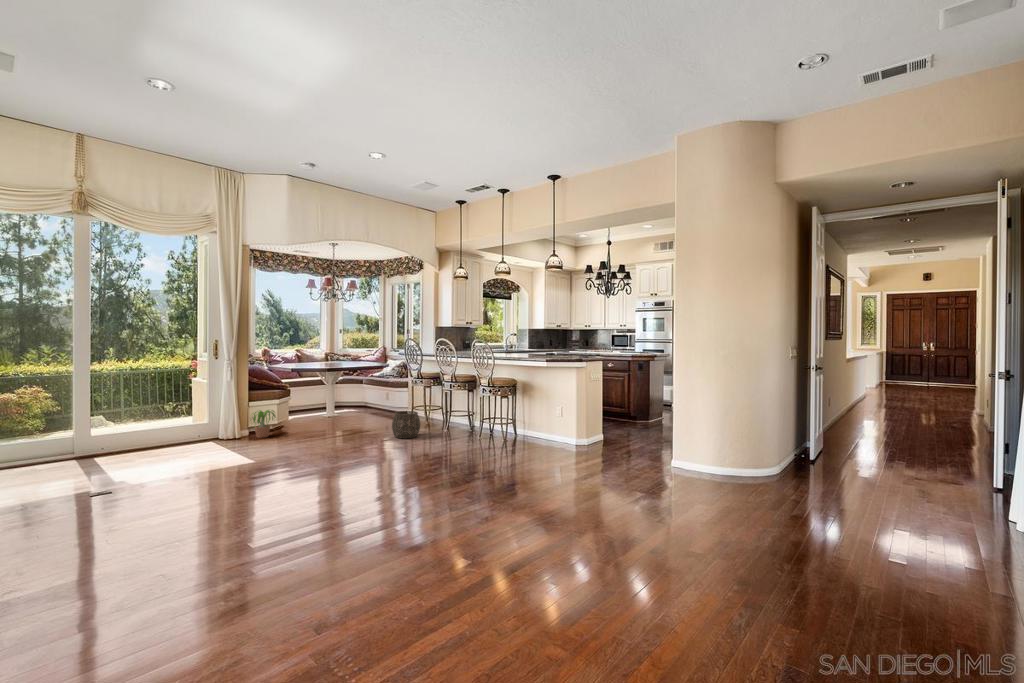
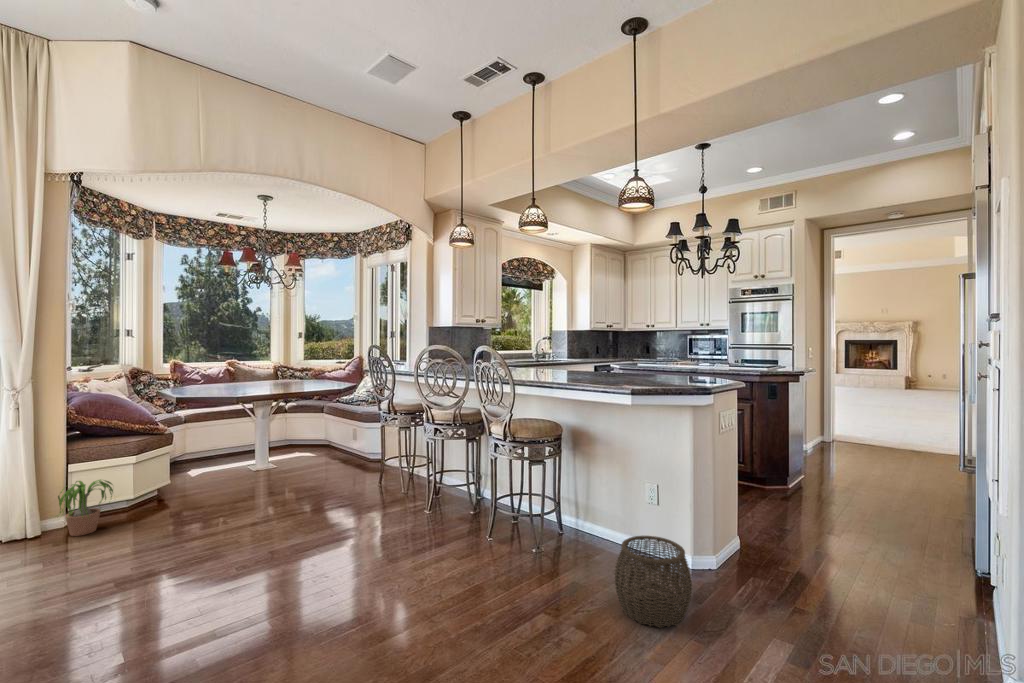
woven basket: present [392,411,420,438] -> present [614,536,692,627]

